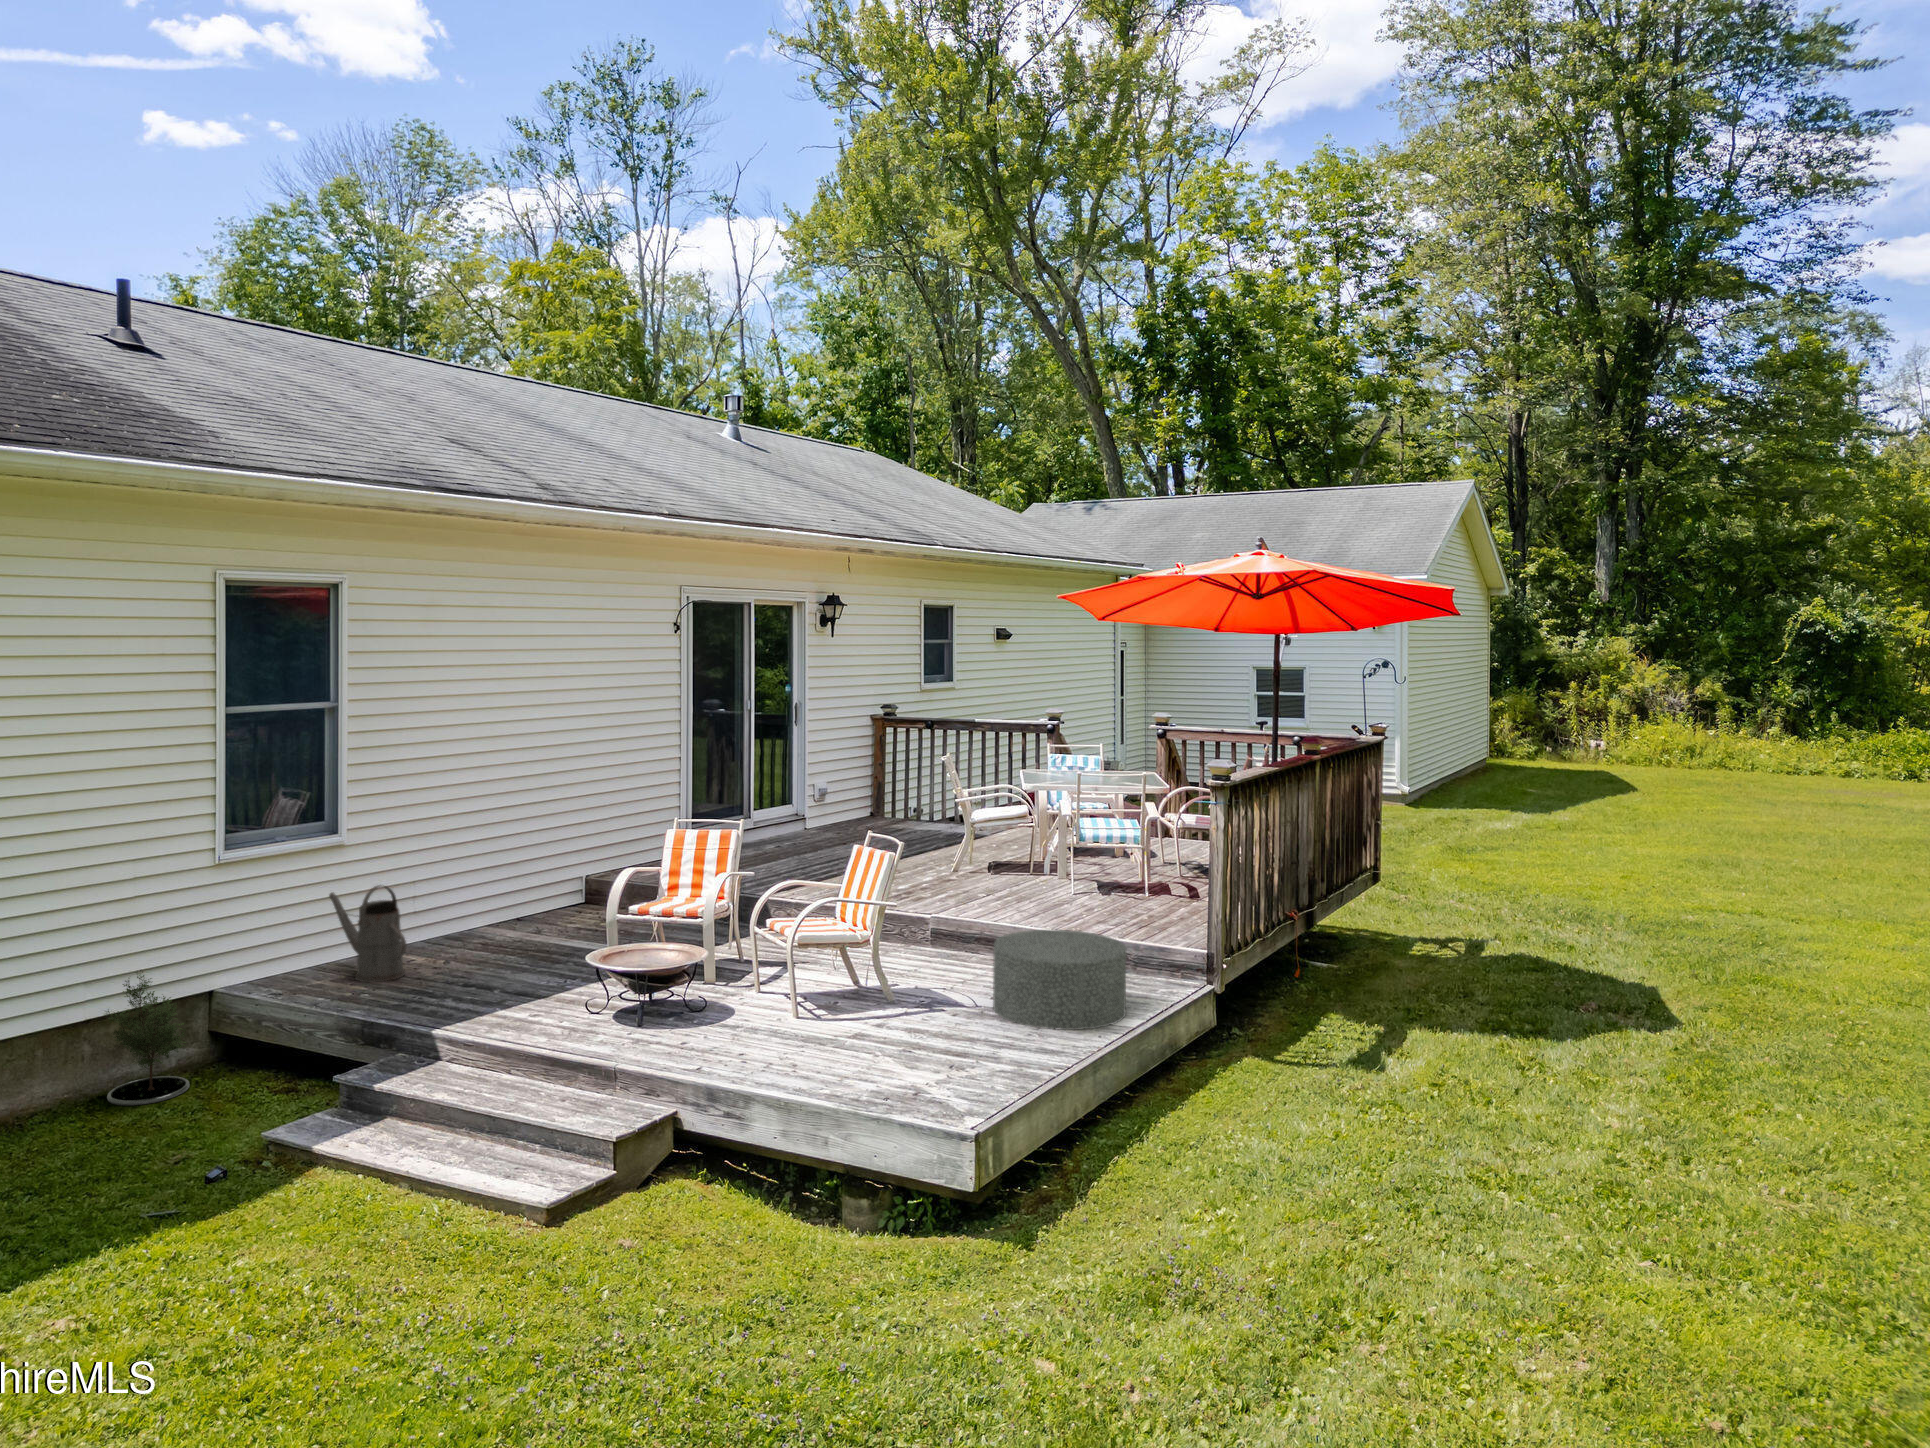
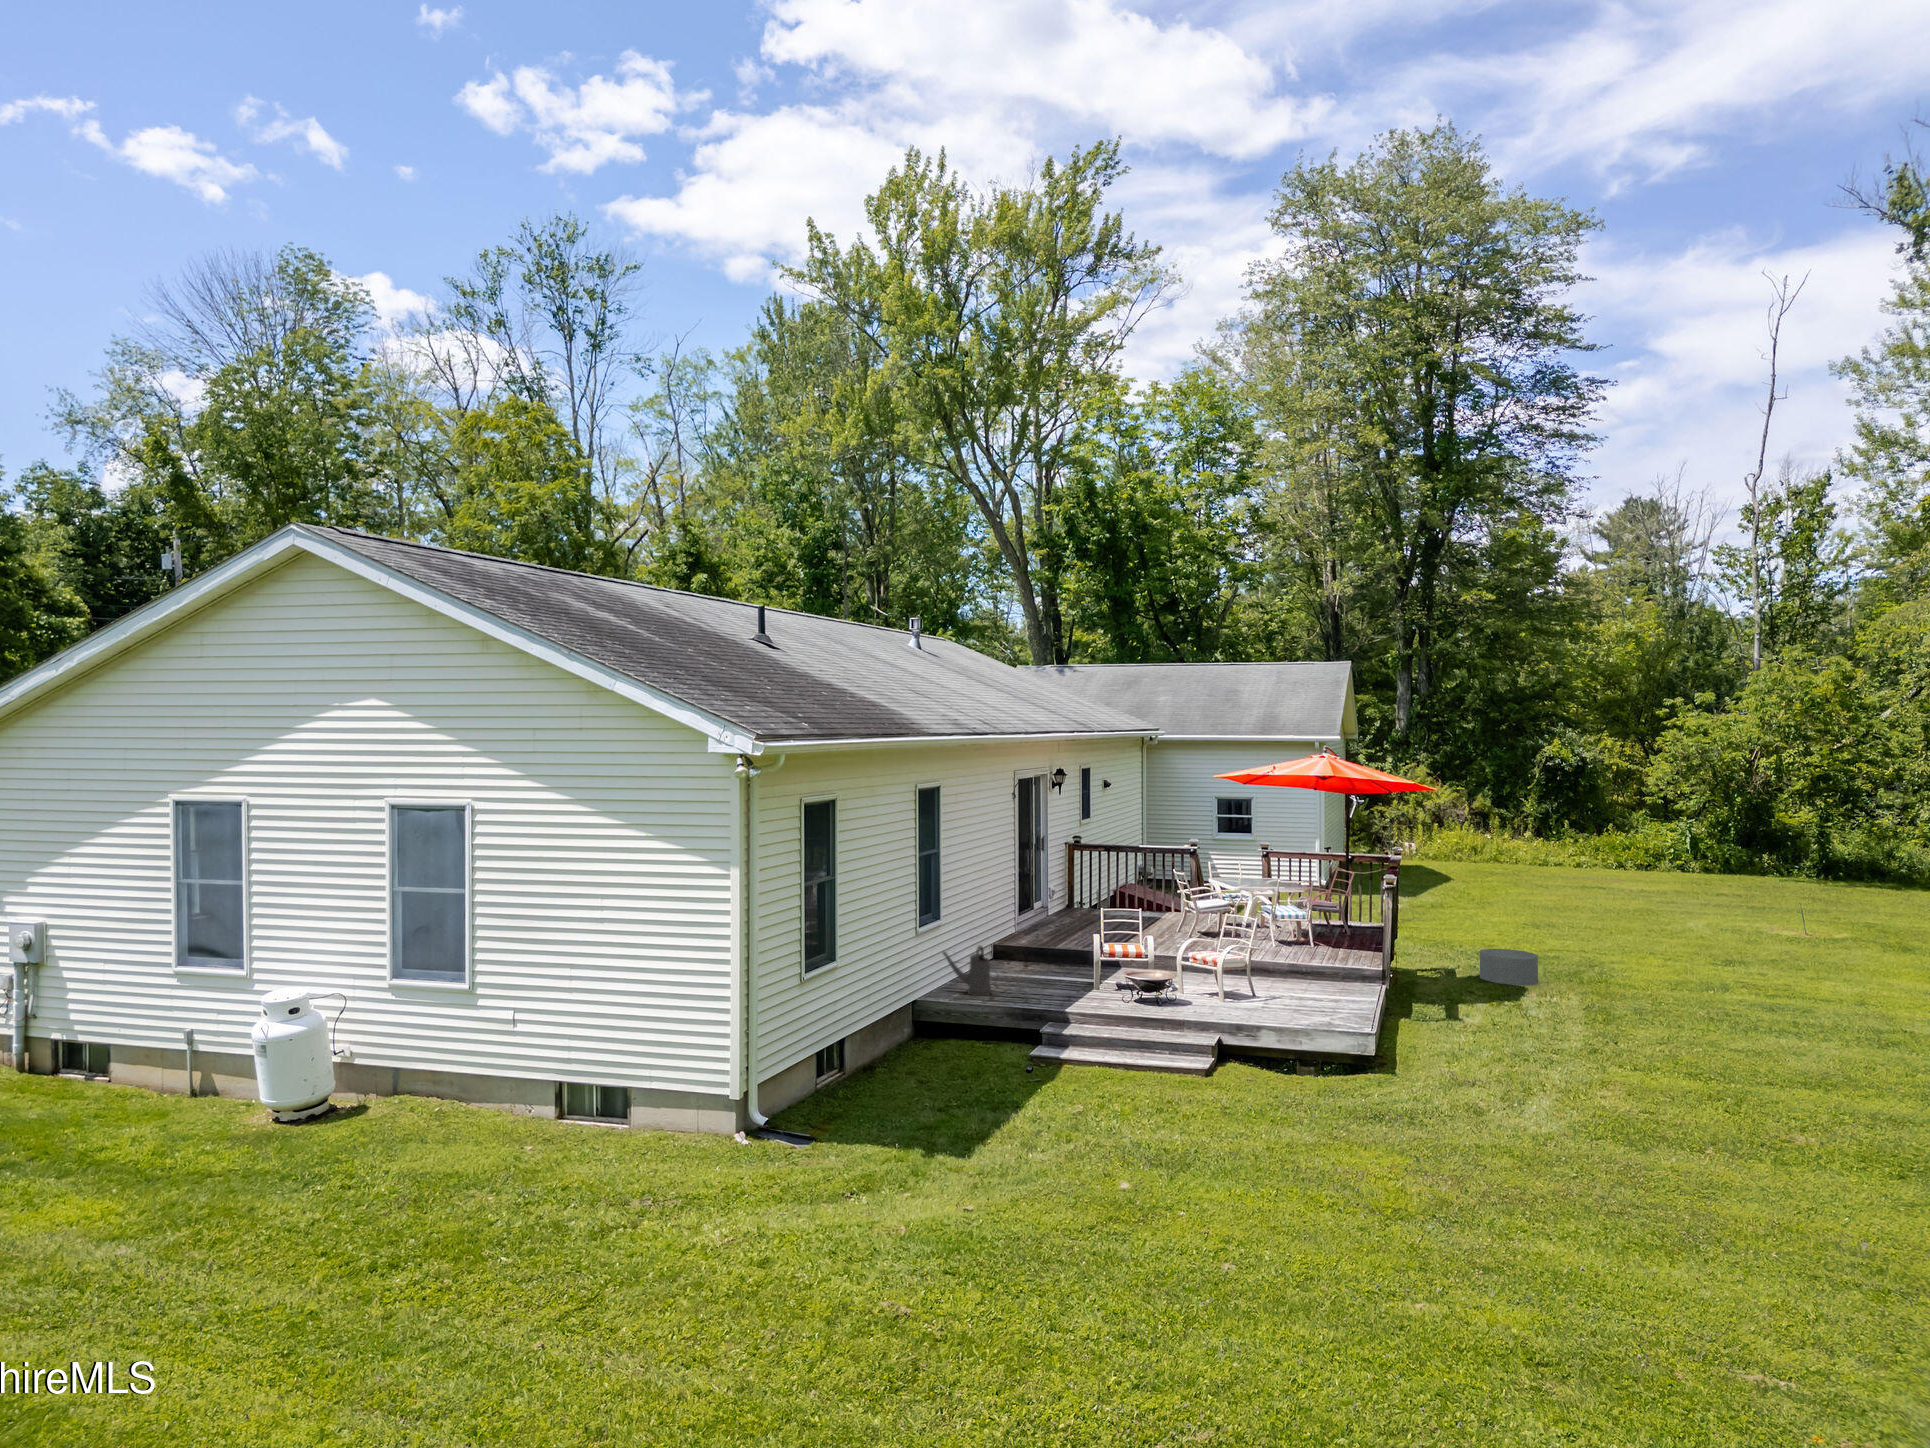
ottoman: present [993,930,1126,1030] -> present [1480,949,1538,985]
potted tree: present [106,970,189,1106] -> none [906,987,948,1054]

